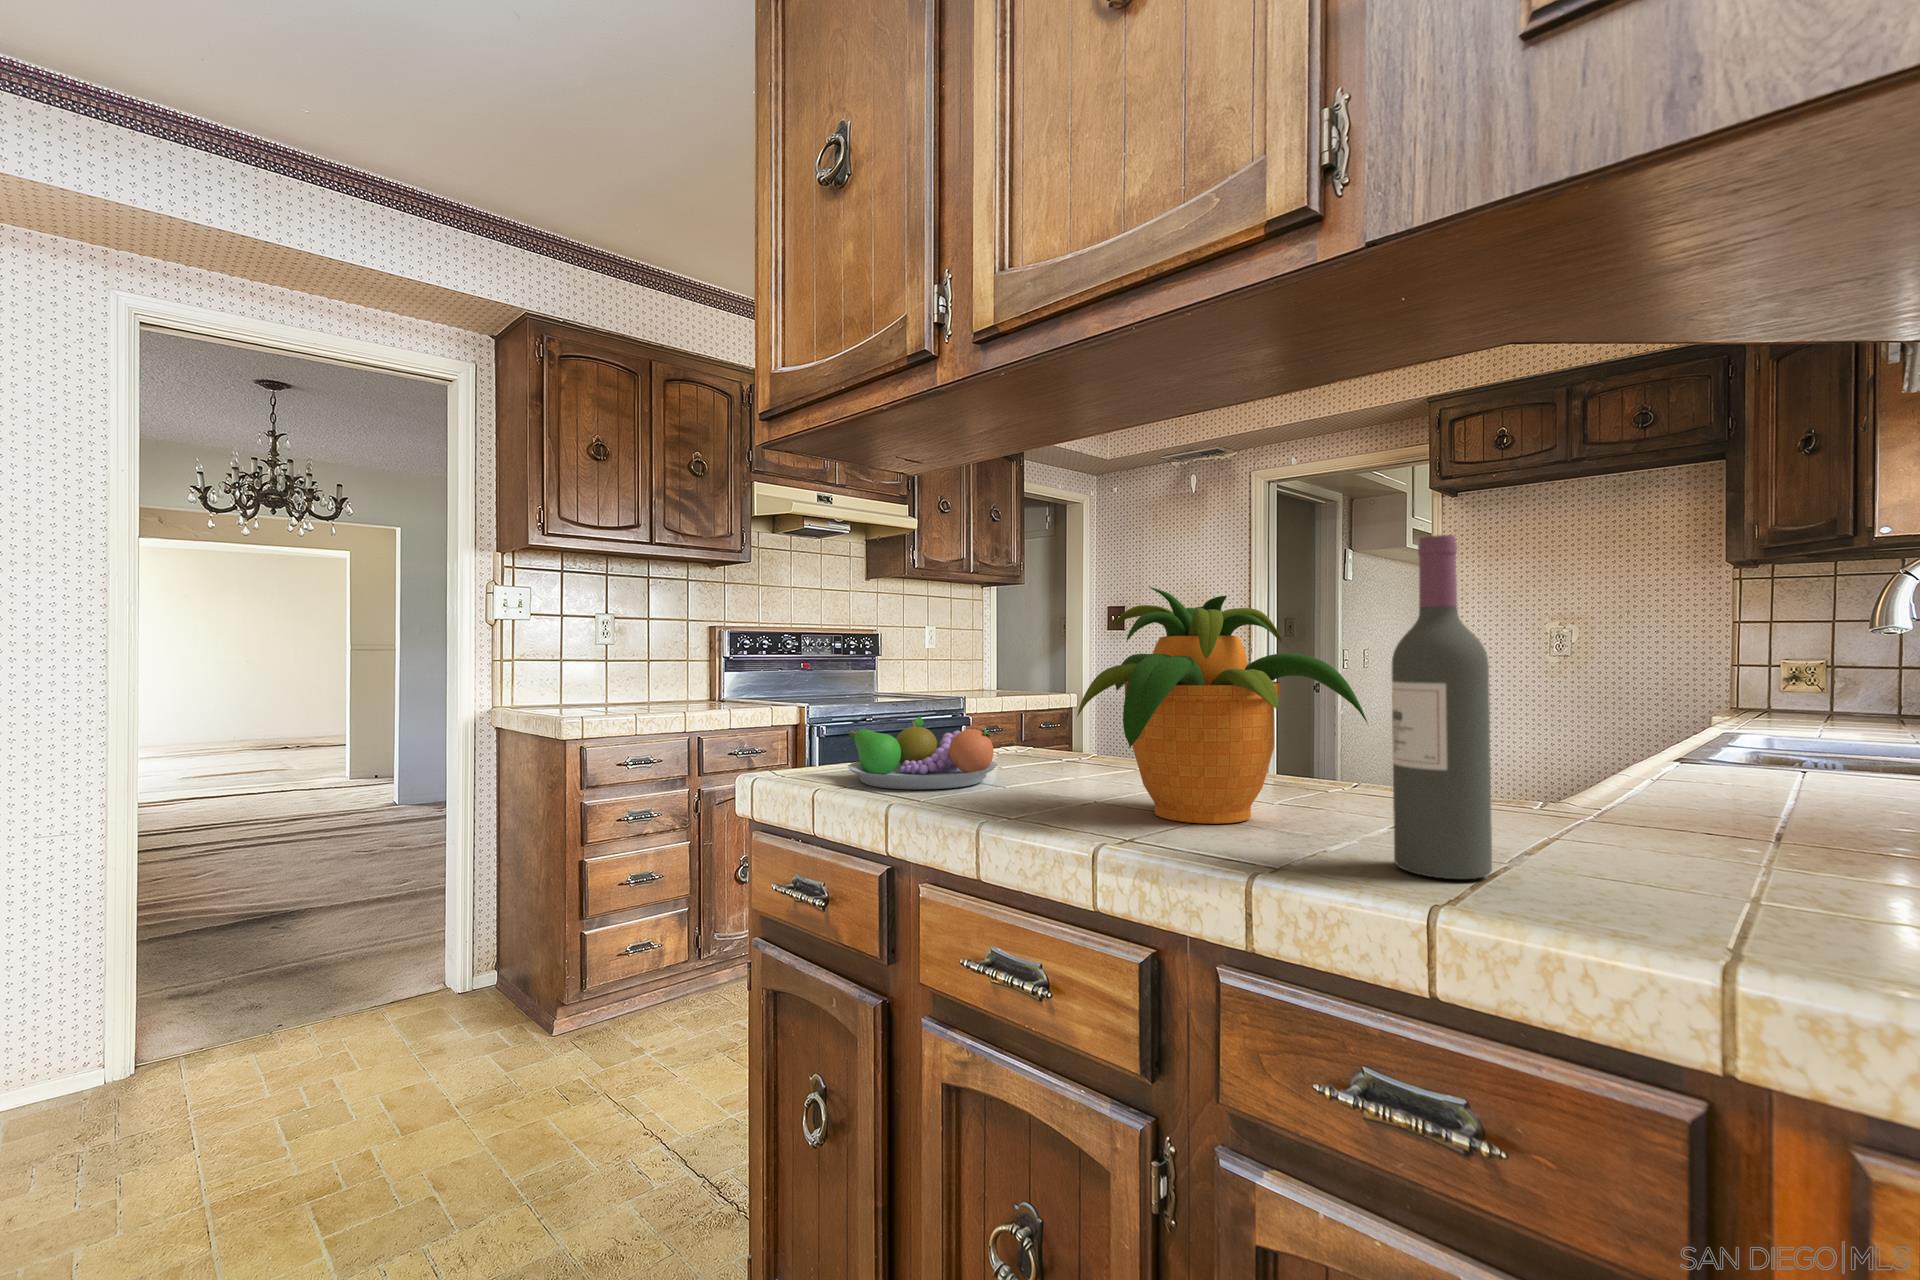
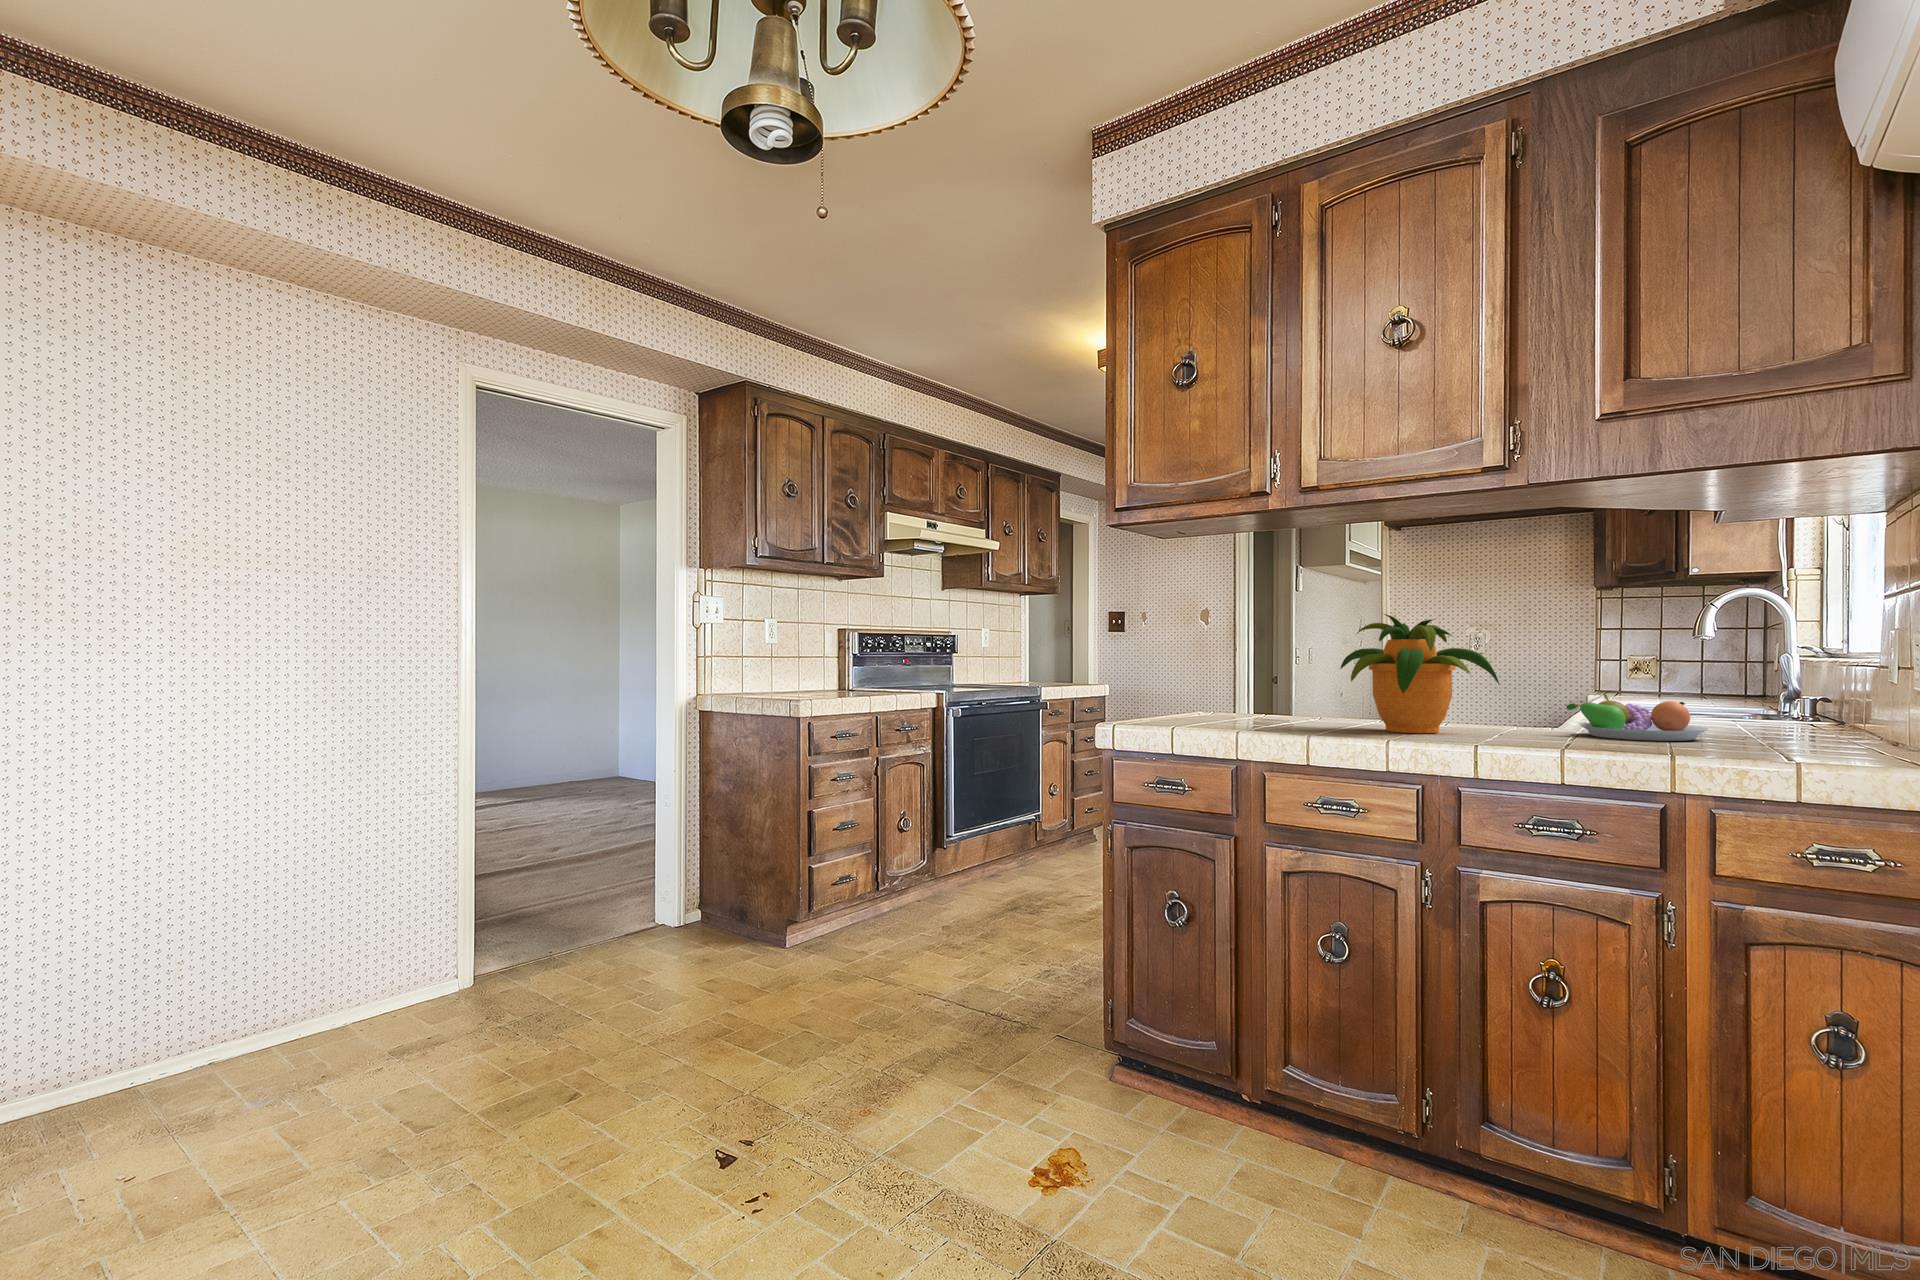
wine bottle: present [1392,535,1492,879] -> none [1536,597,1582,743]
fruit bowl: present [848,717,998,789] -> present [1566,694,1708,741]

